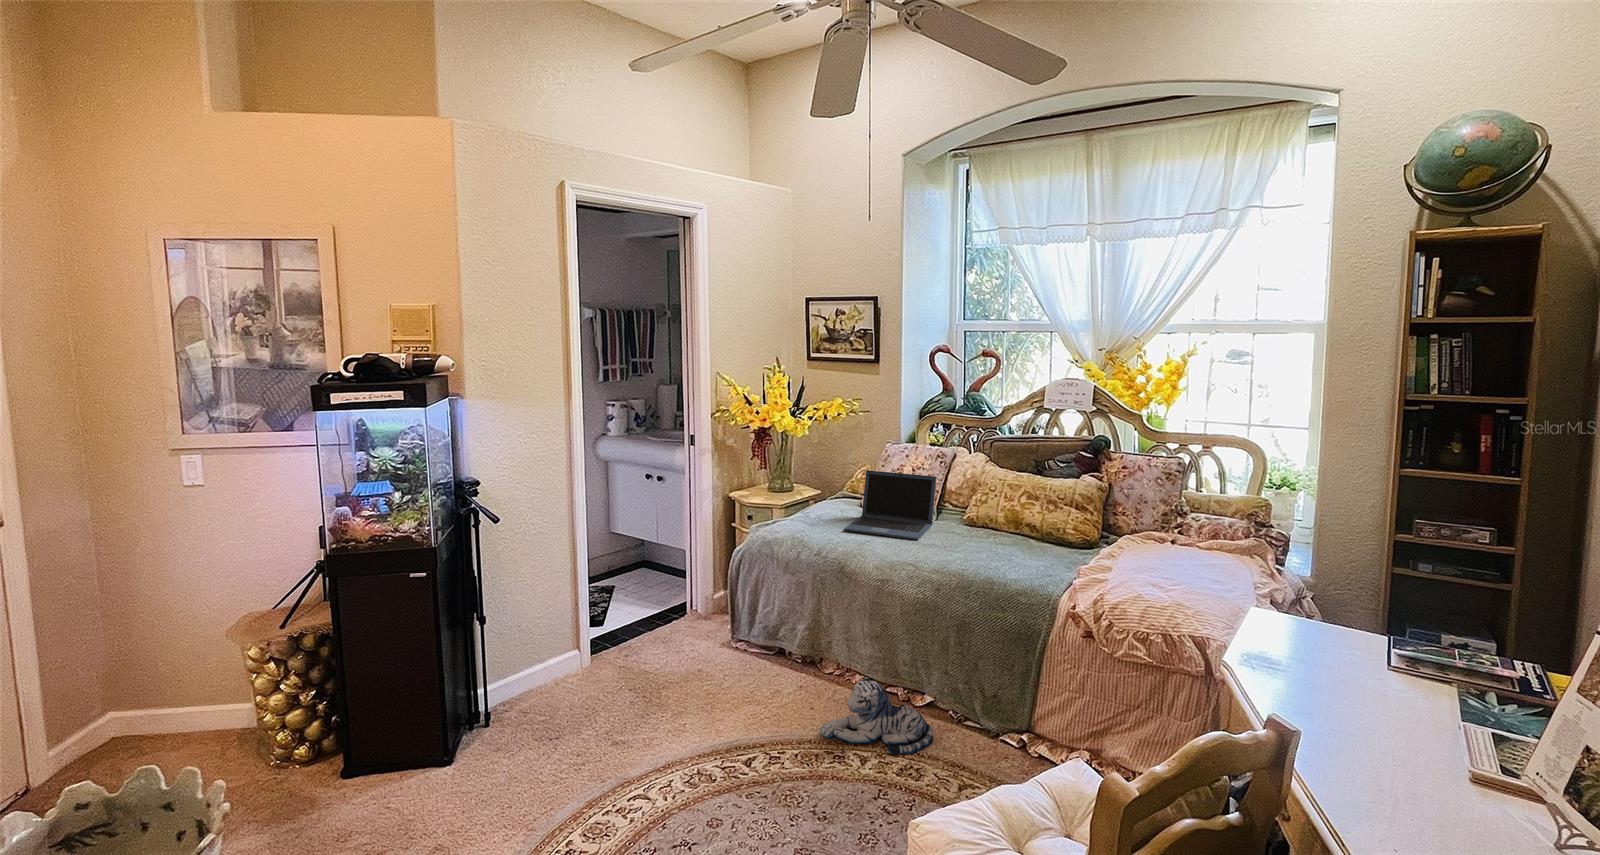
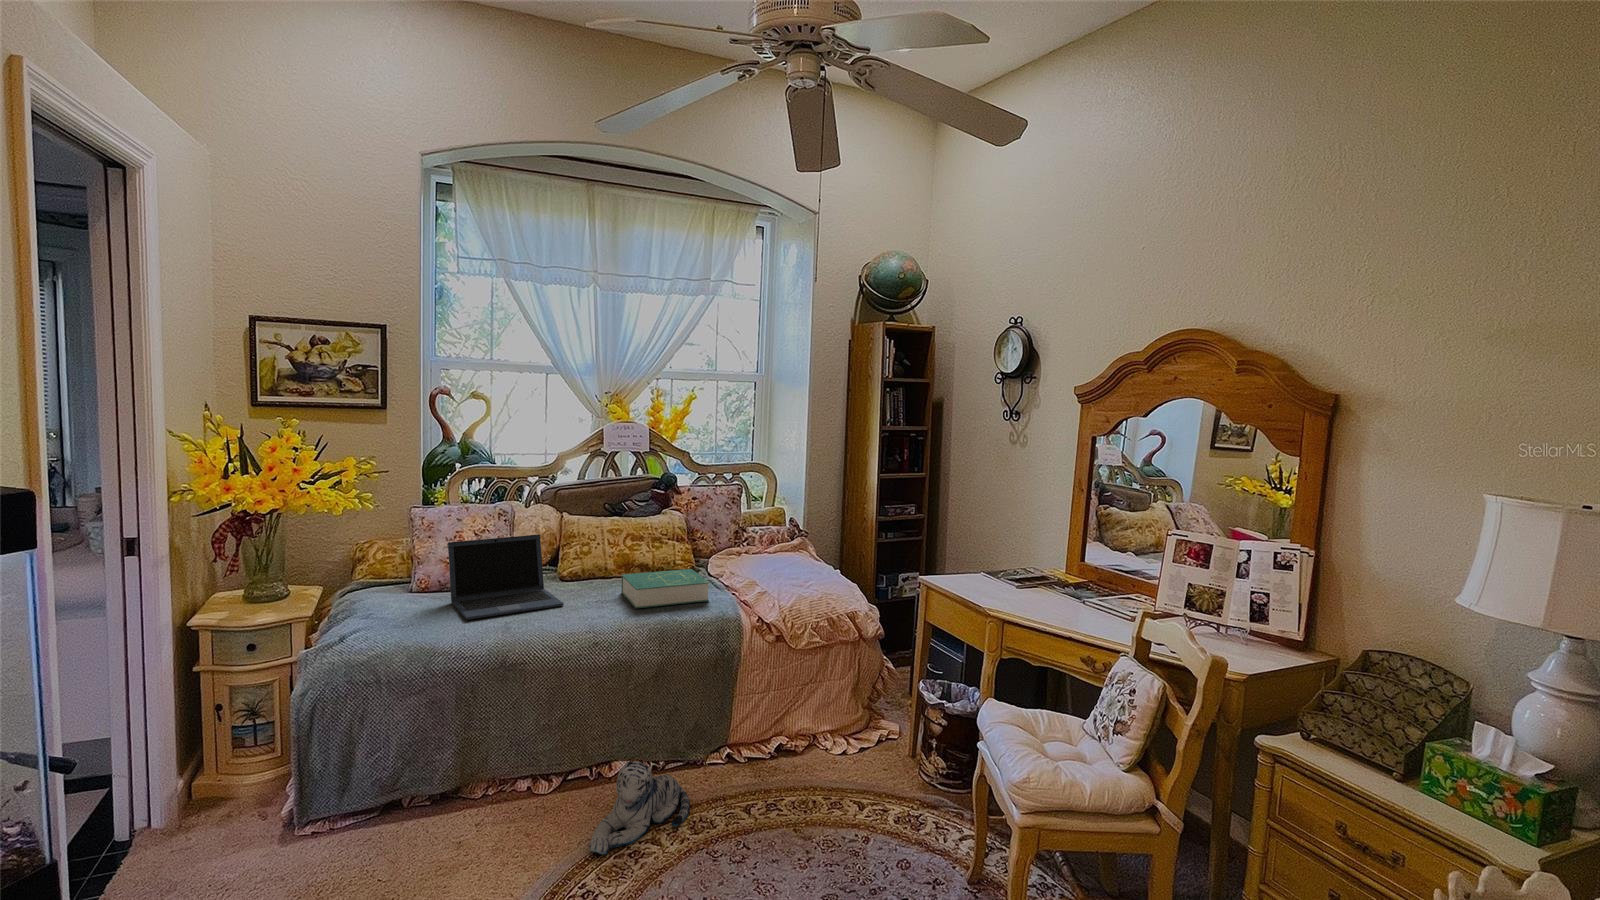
book: none [959,527,1051,574] -> present [621,569,710,608]

